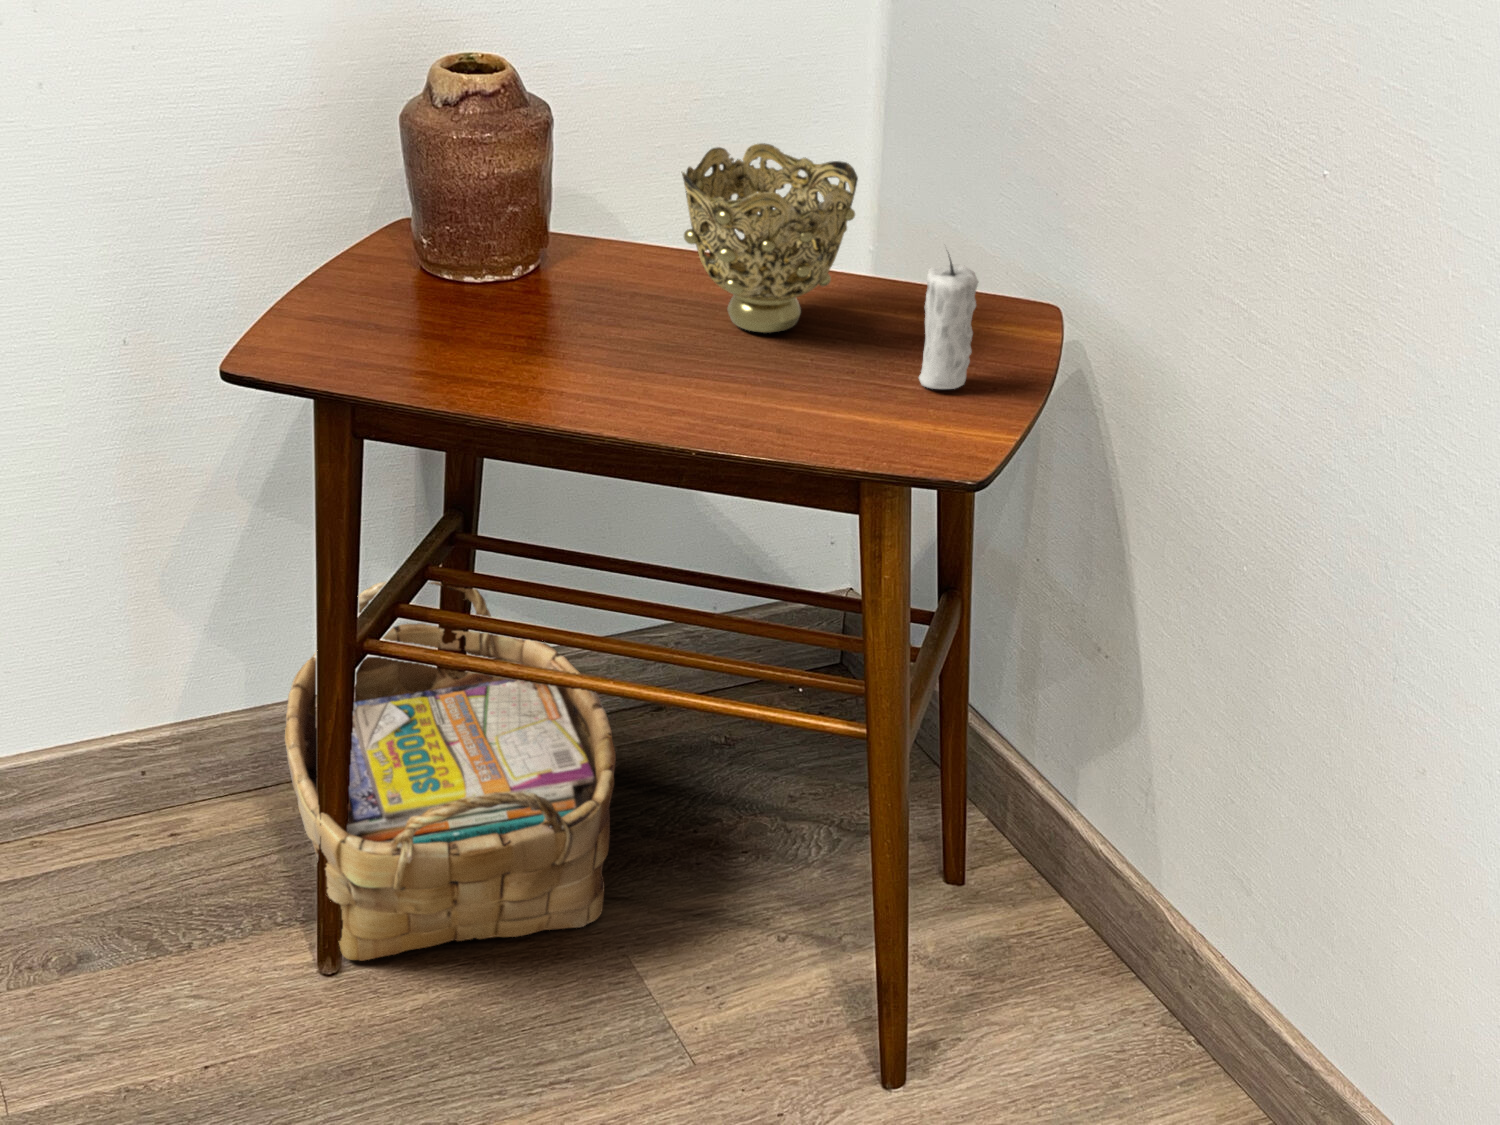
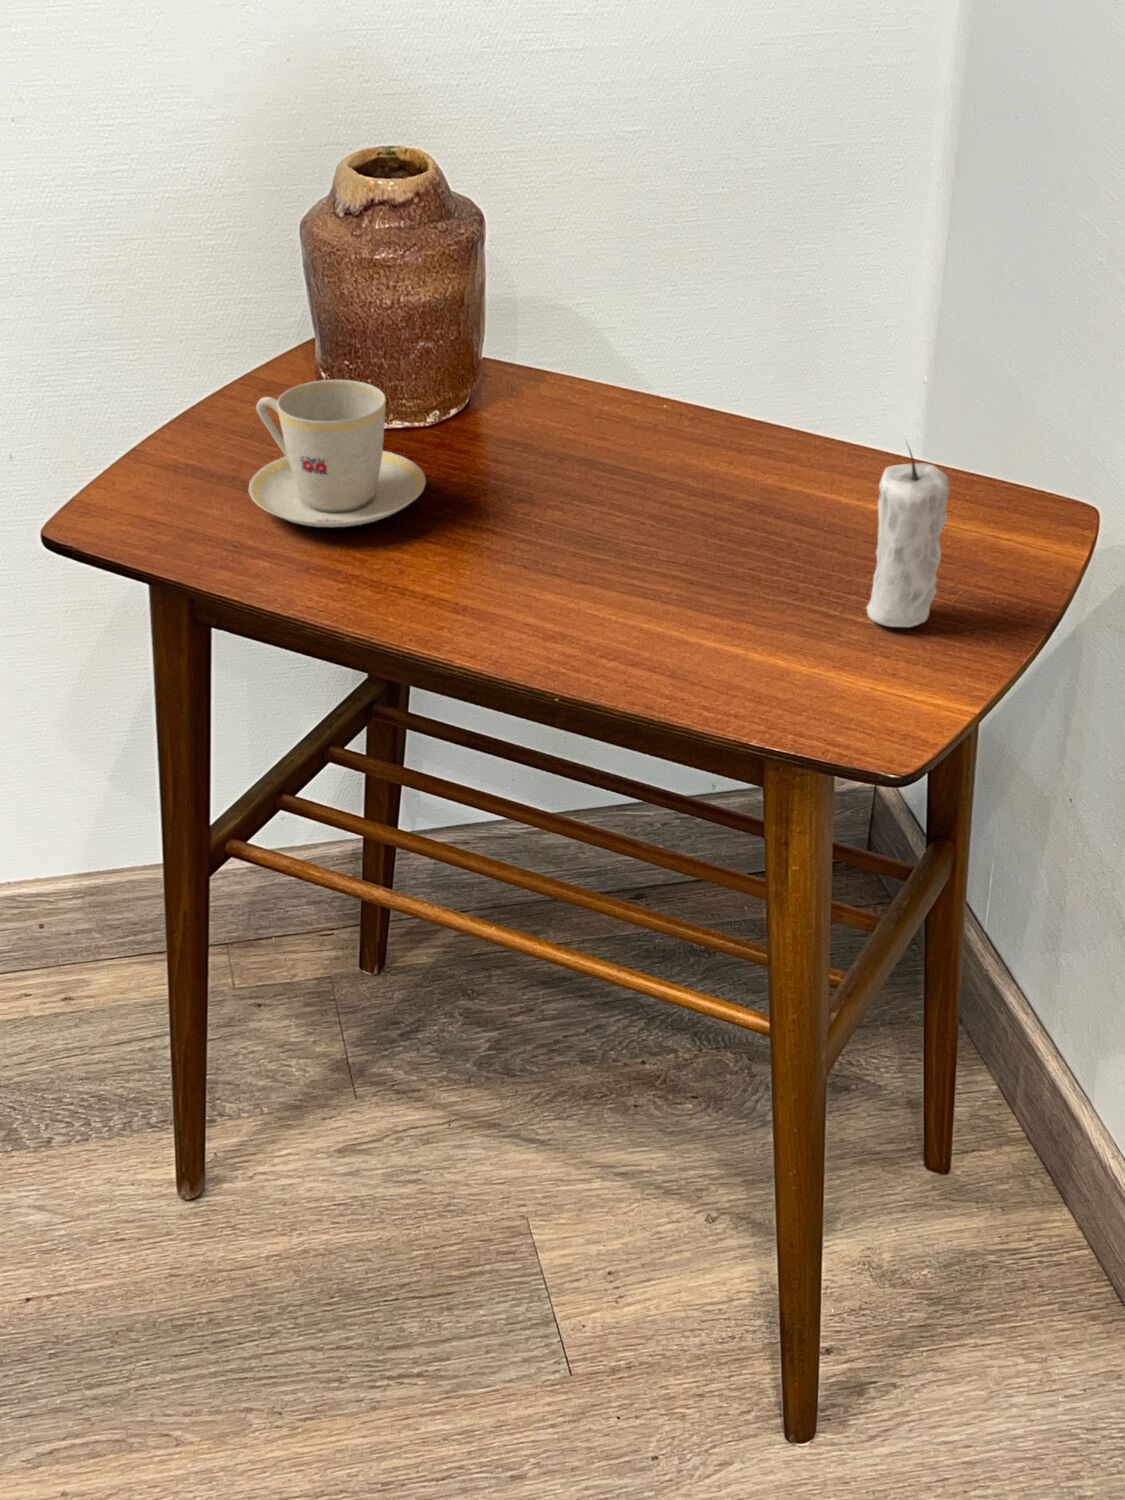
decorative bowl: present [682,143,858,333] -> none [584,276,816,525]
teacup: none [414,230,557,344] -> present [249,380,426,527]
woven basket: present [285,582,616,961] -> none [158,739,532,1186]

